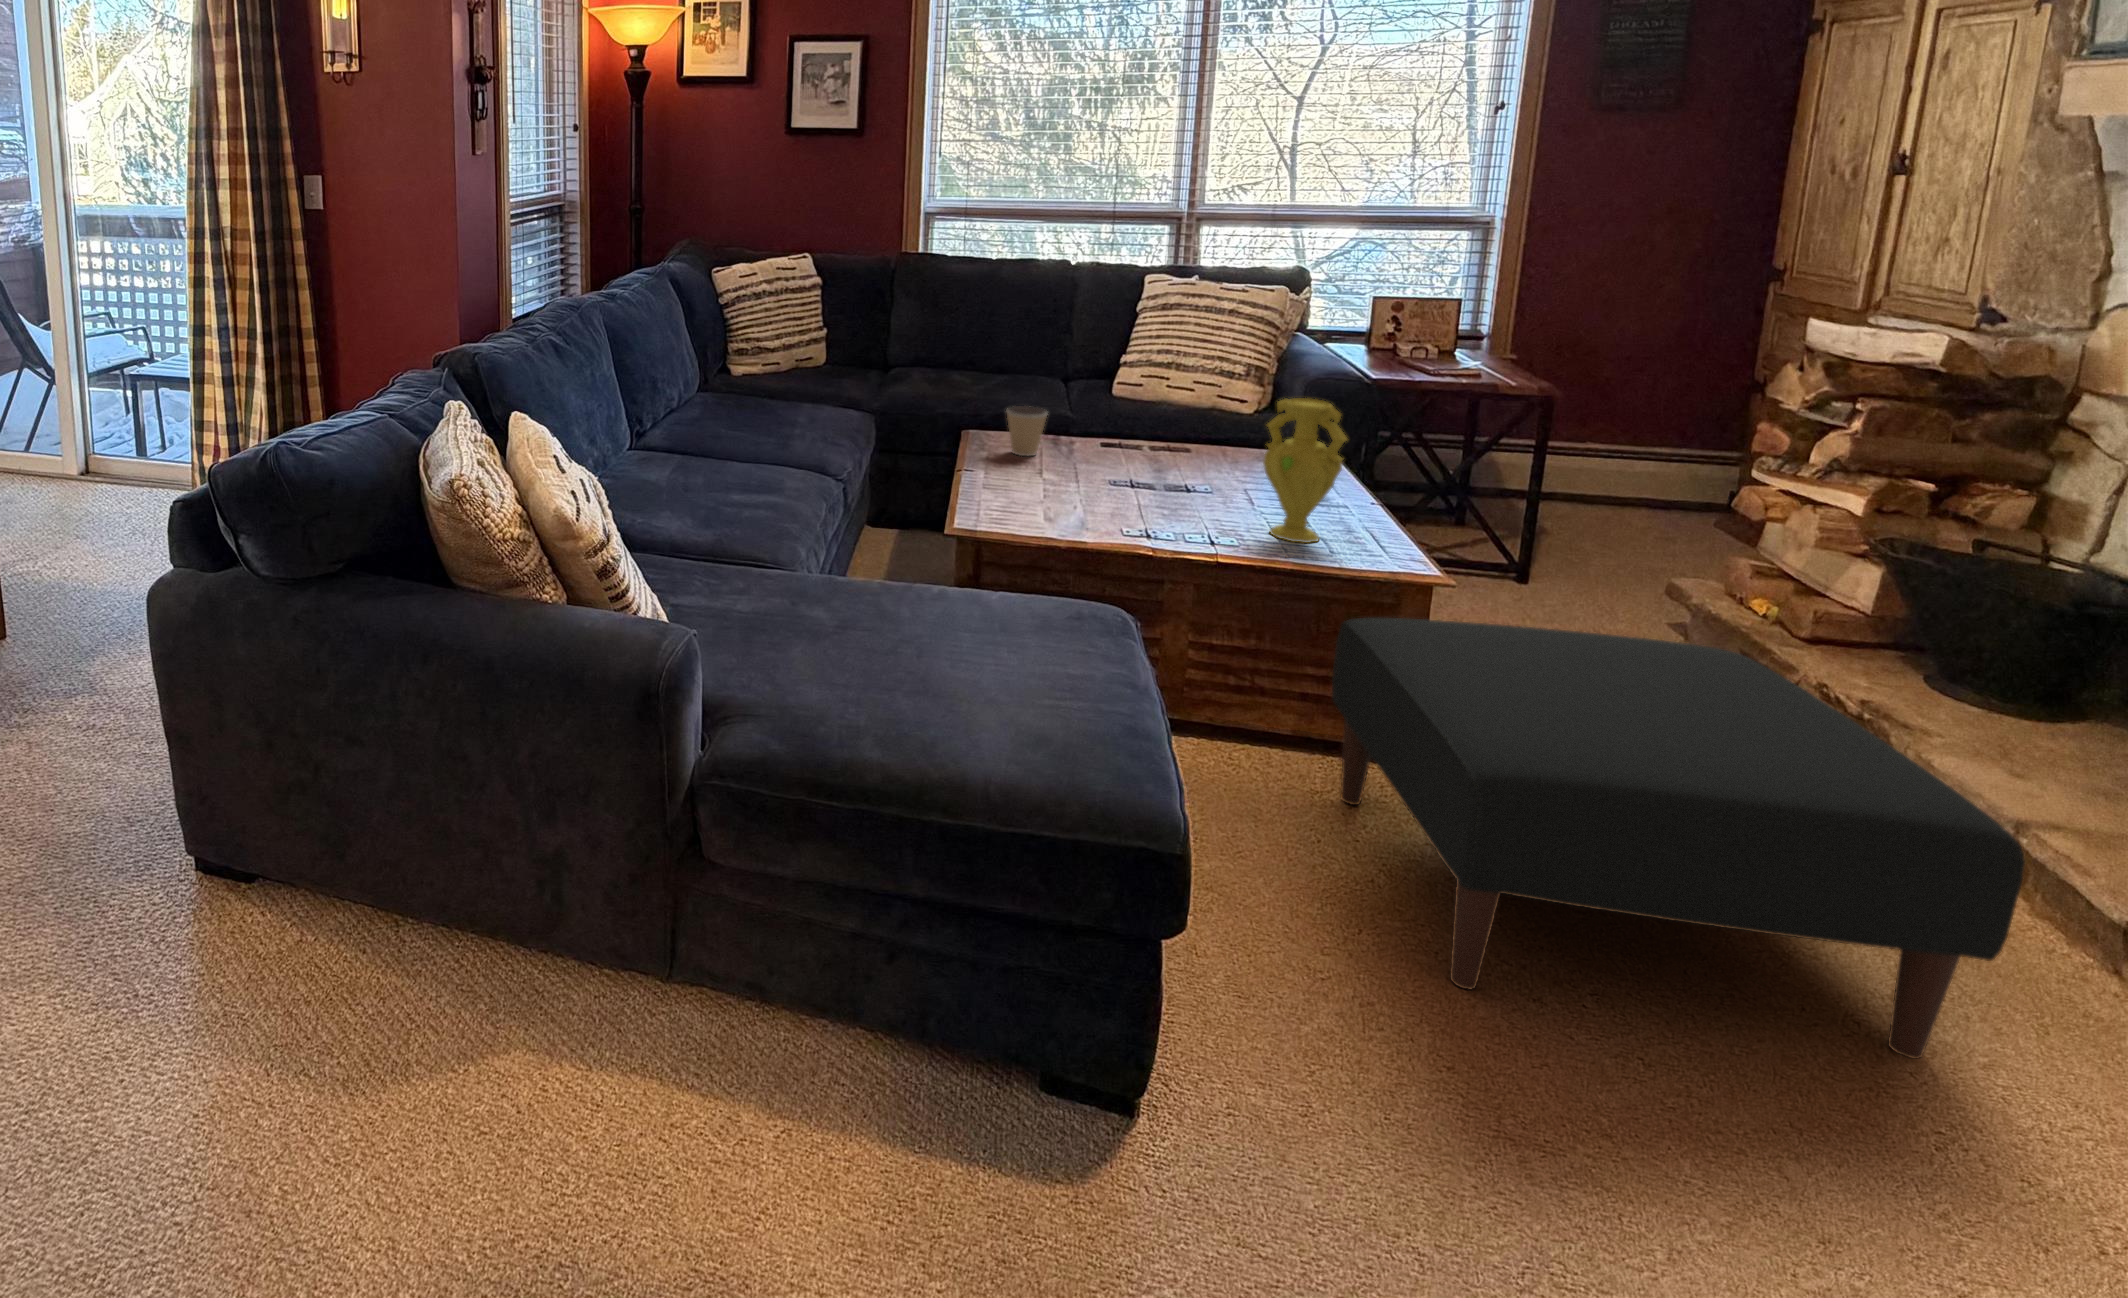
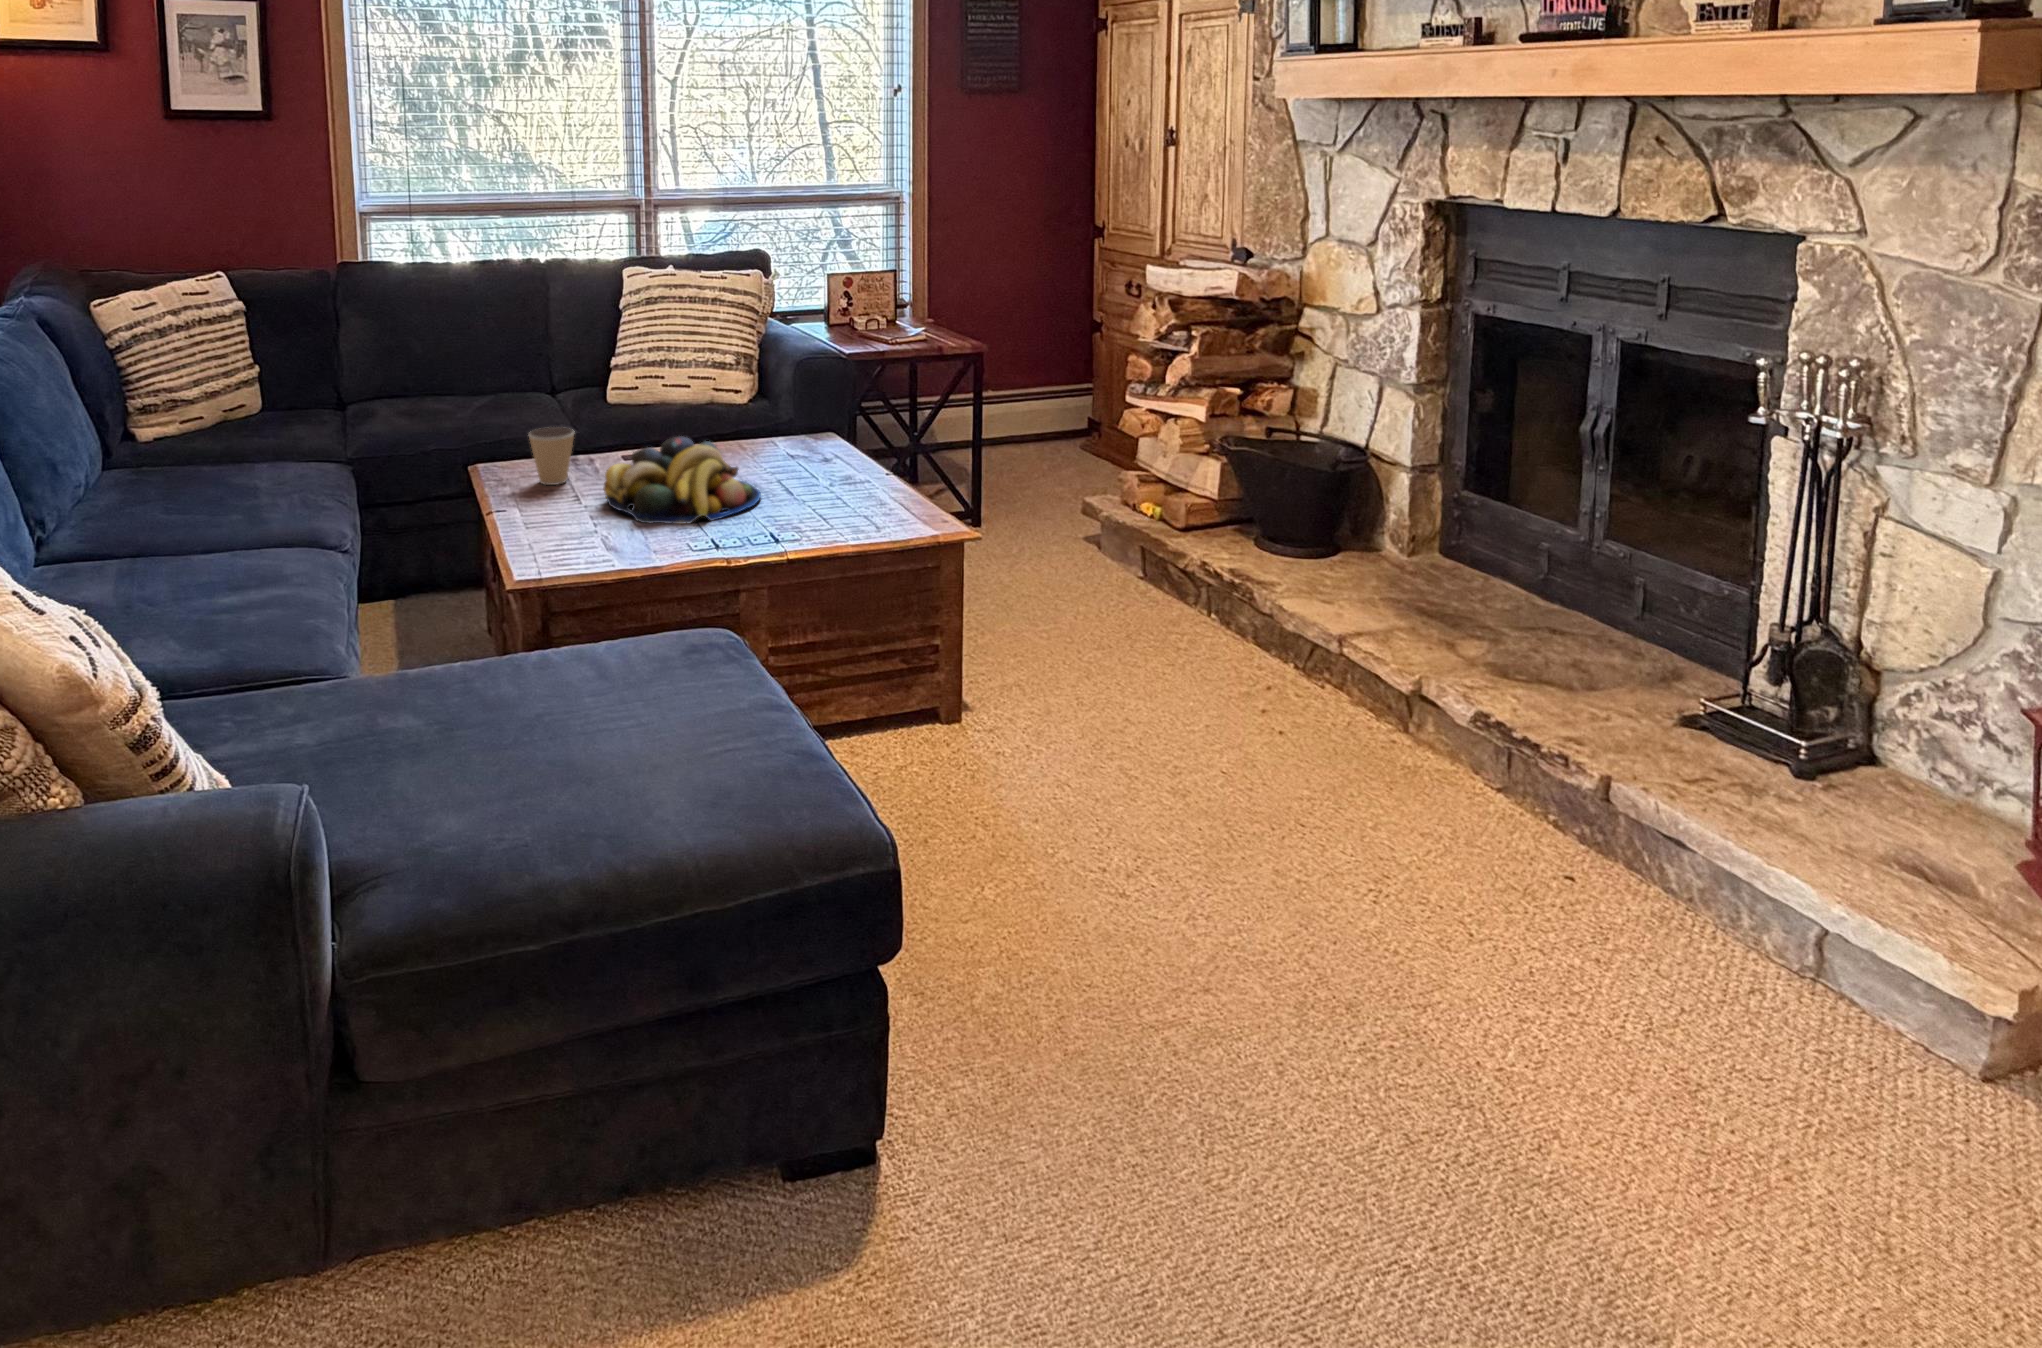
vase: present [1263,398,1347,543] -> none [807,379,882,525]
fruit bowl: none [1060,431,1215,512] -> present [604,437,761,524]
ottoman: present [1332,618,2025,1059] -> none [908,549,1384,909]

